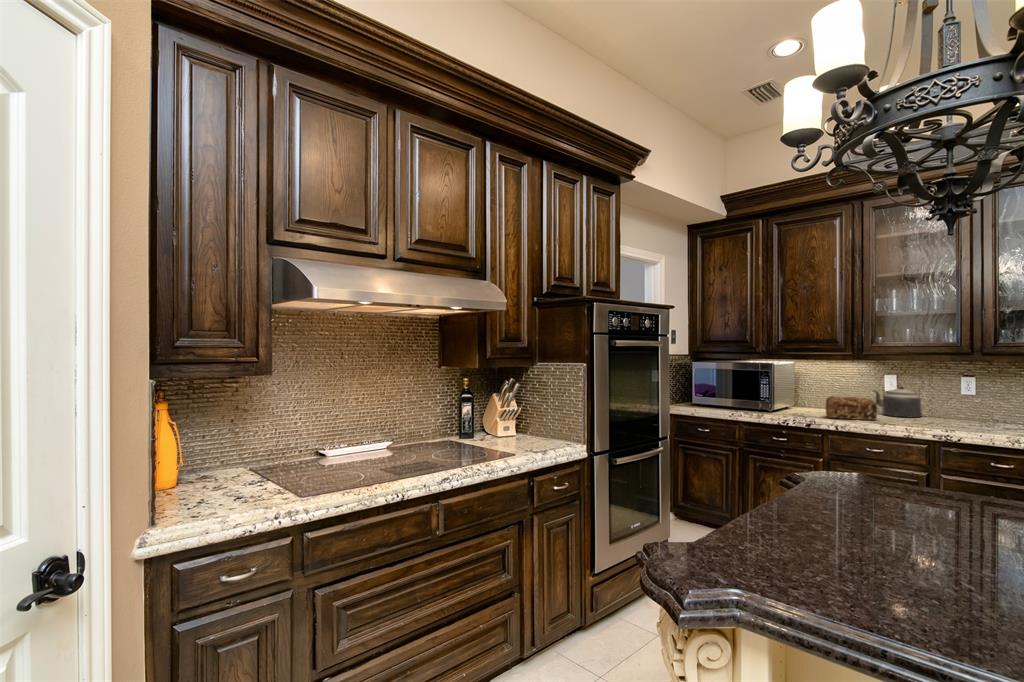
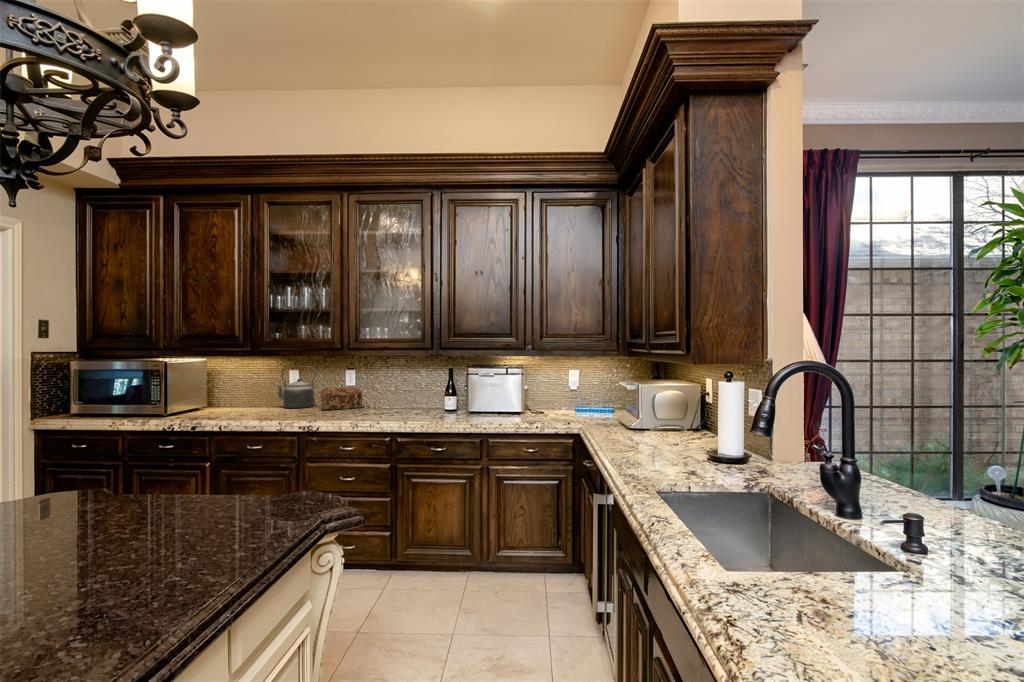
bread loaf: present [826,396,877,420] -> present [321,387,362,410]

